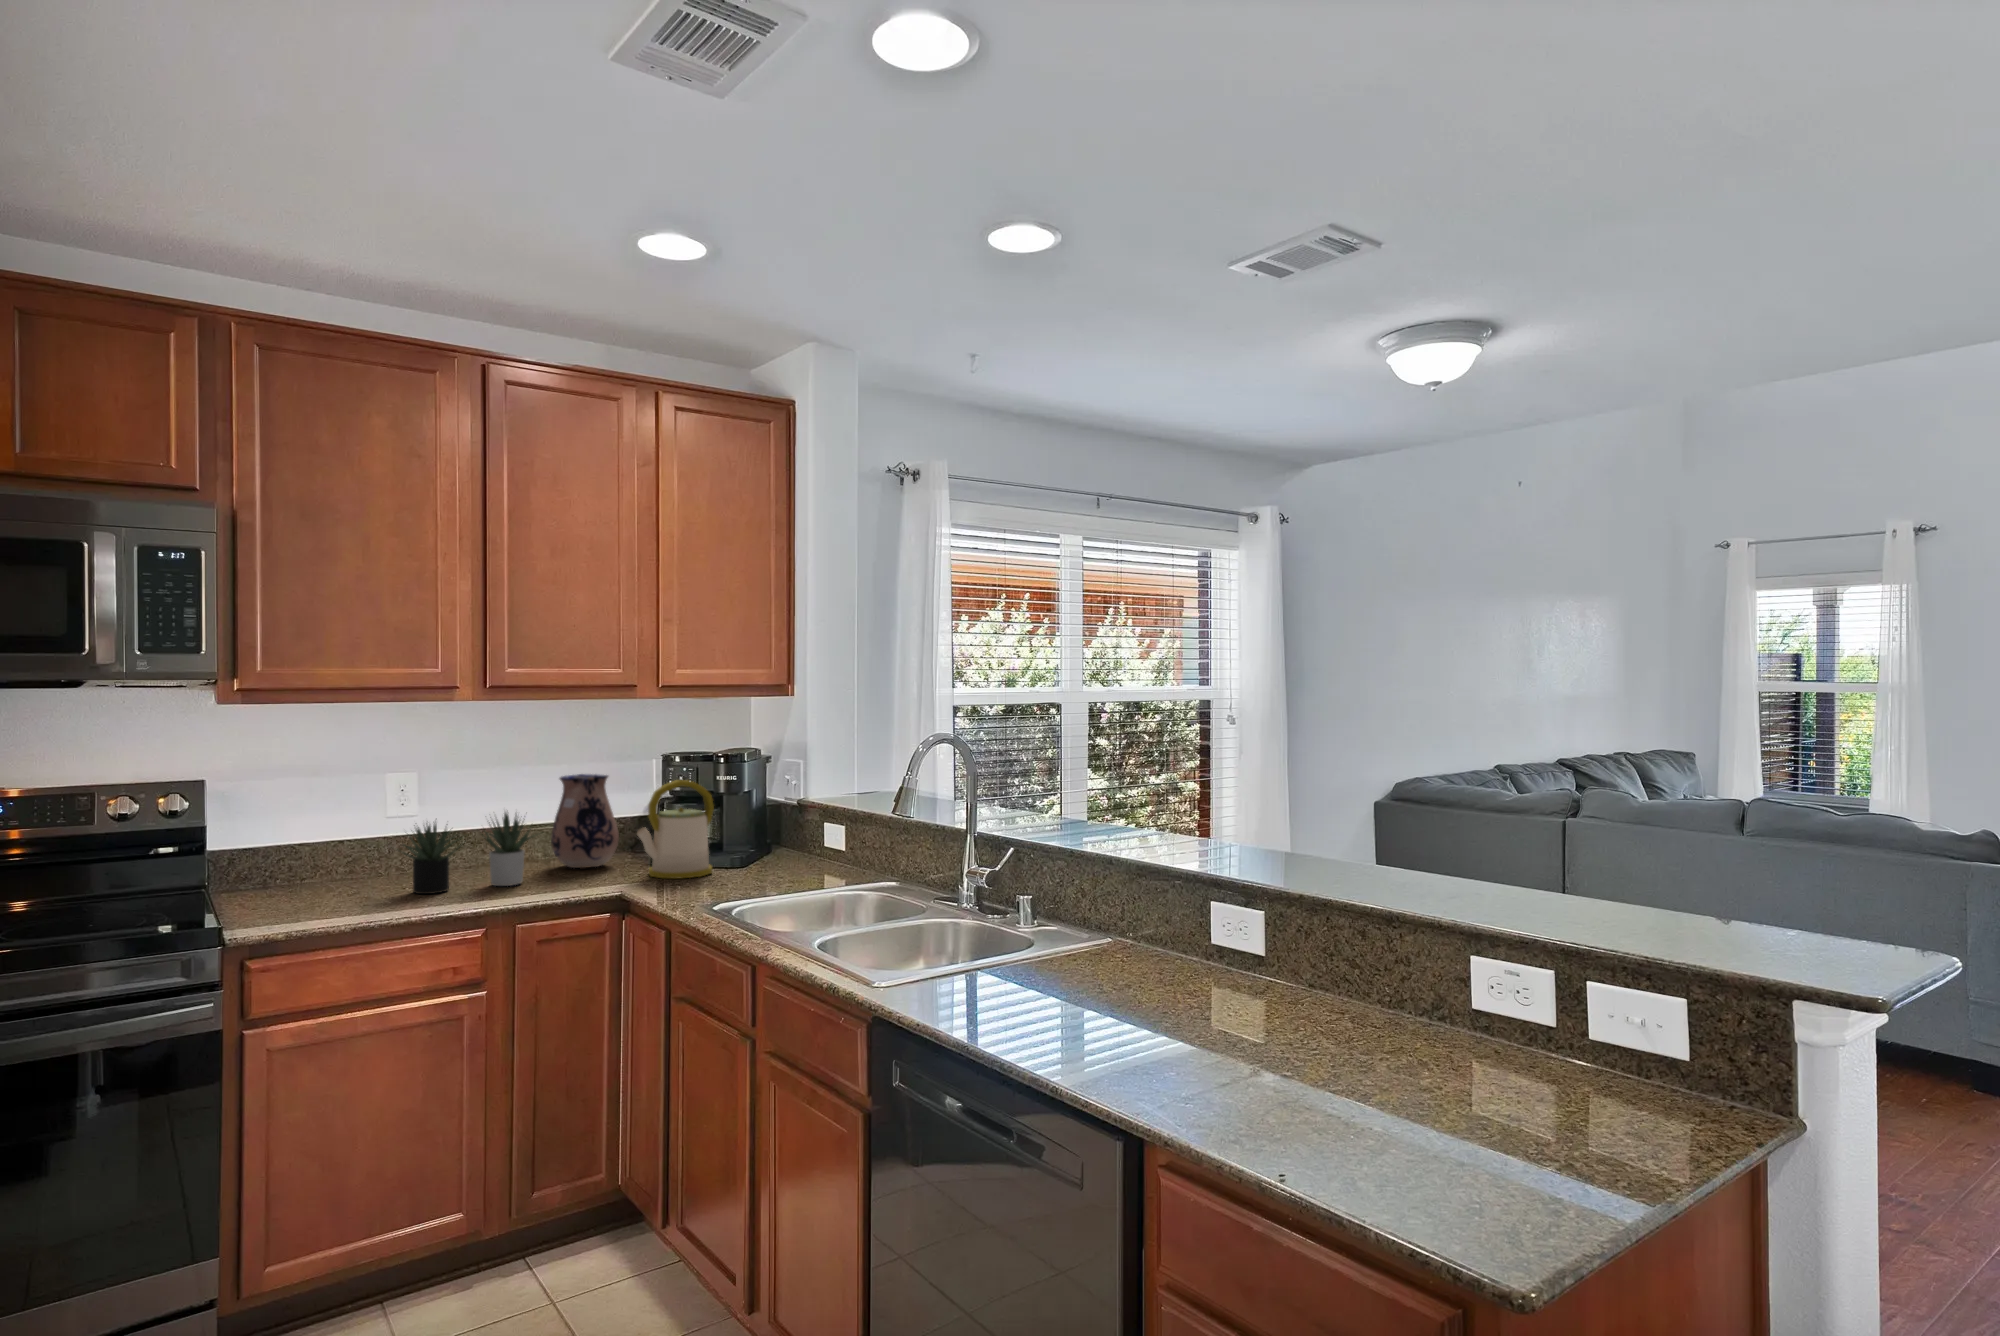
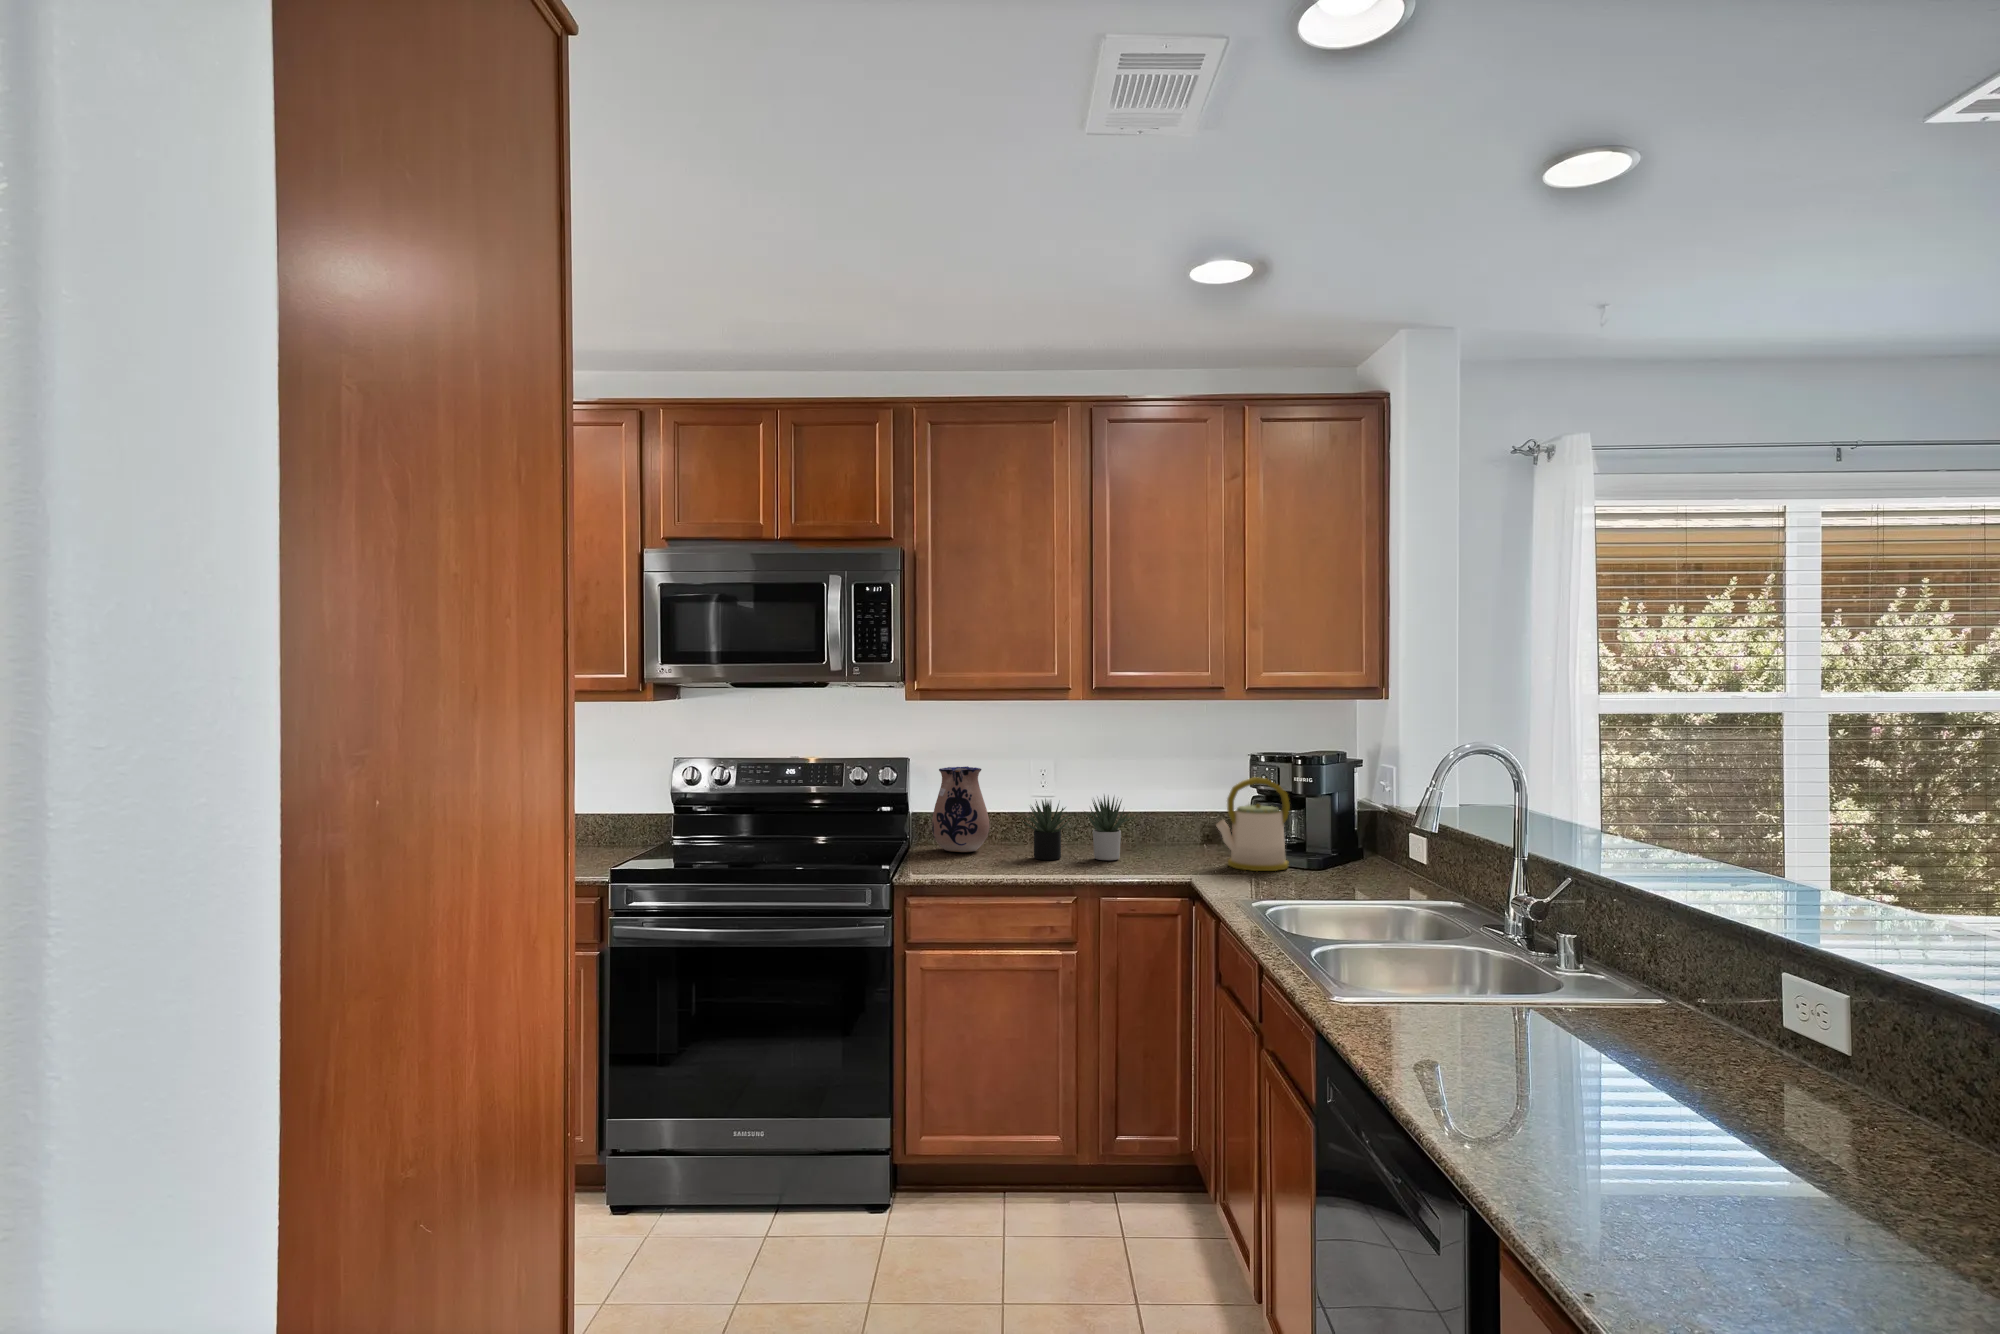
ceramic pitcher: present [551,774,619,868] -> present [932,766,990,852]

